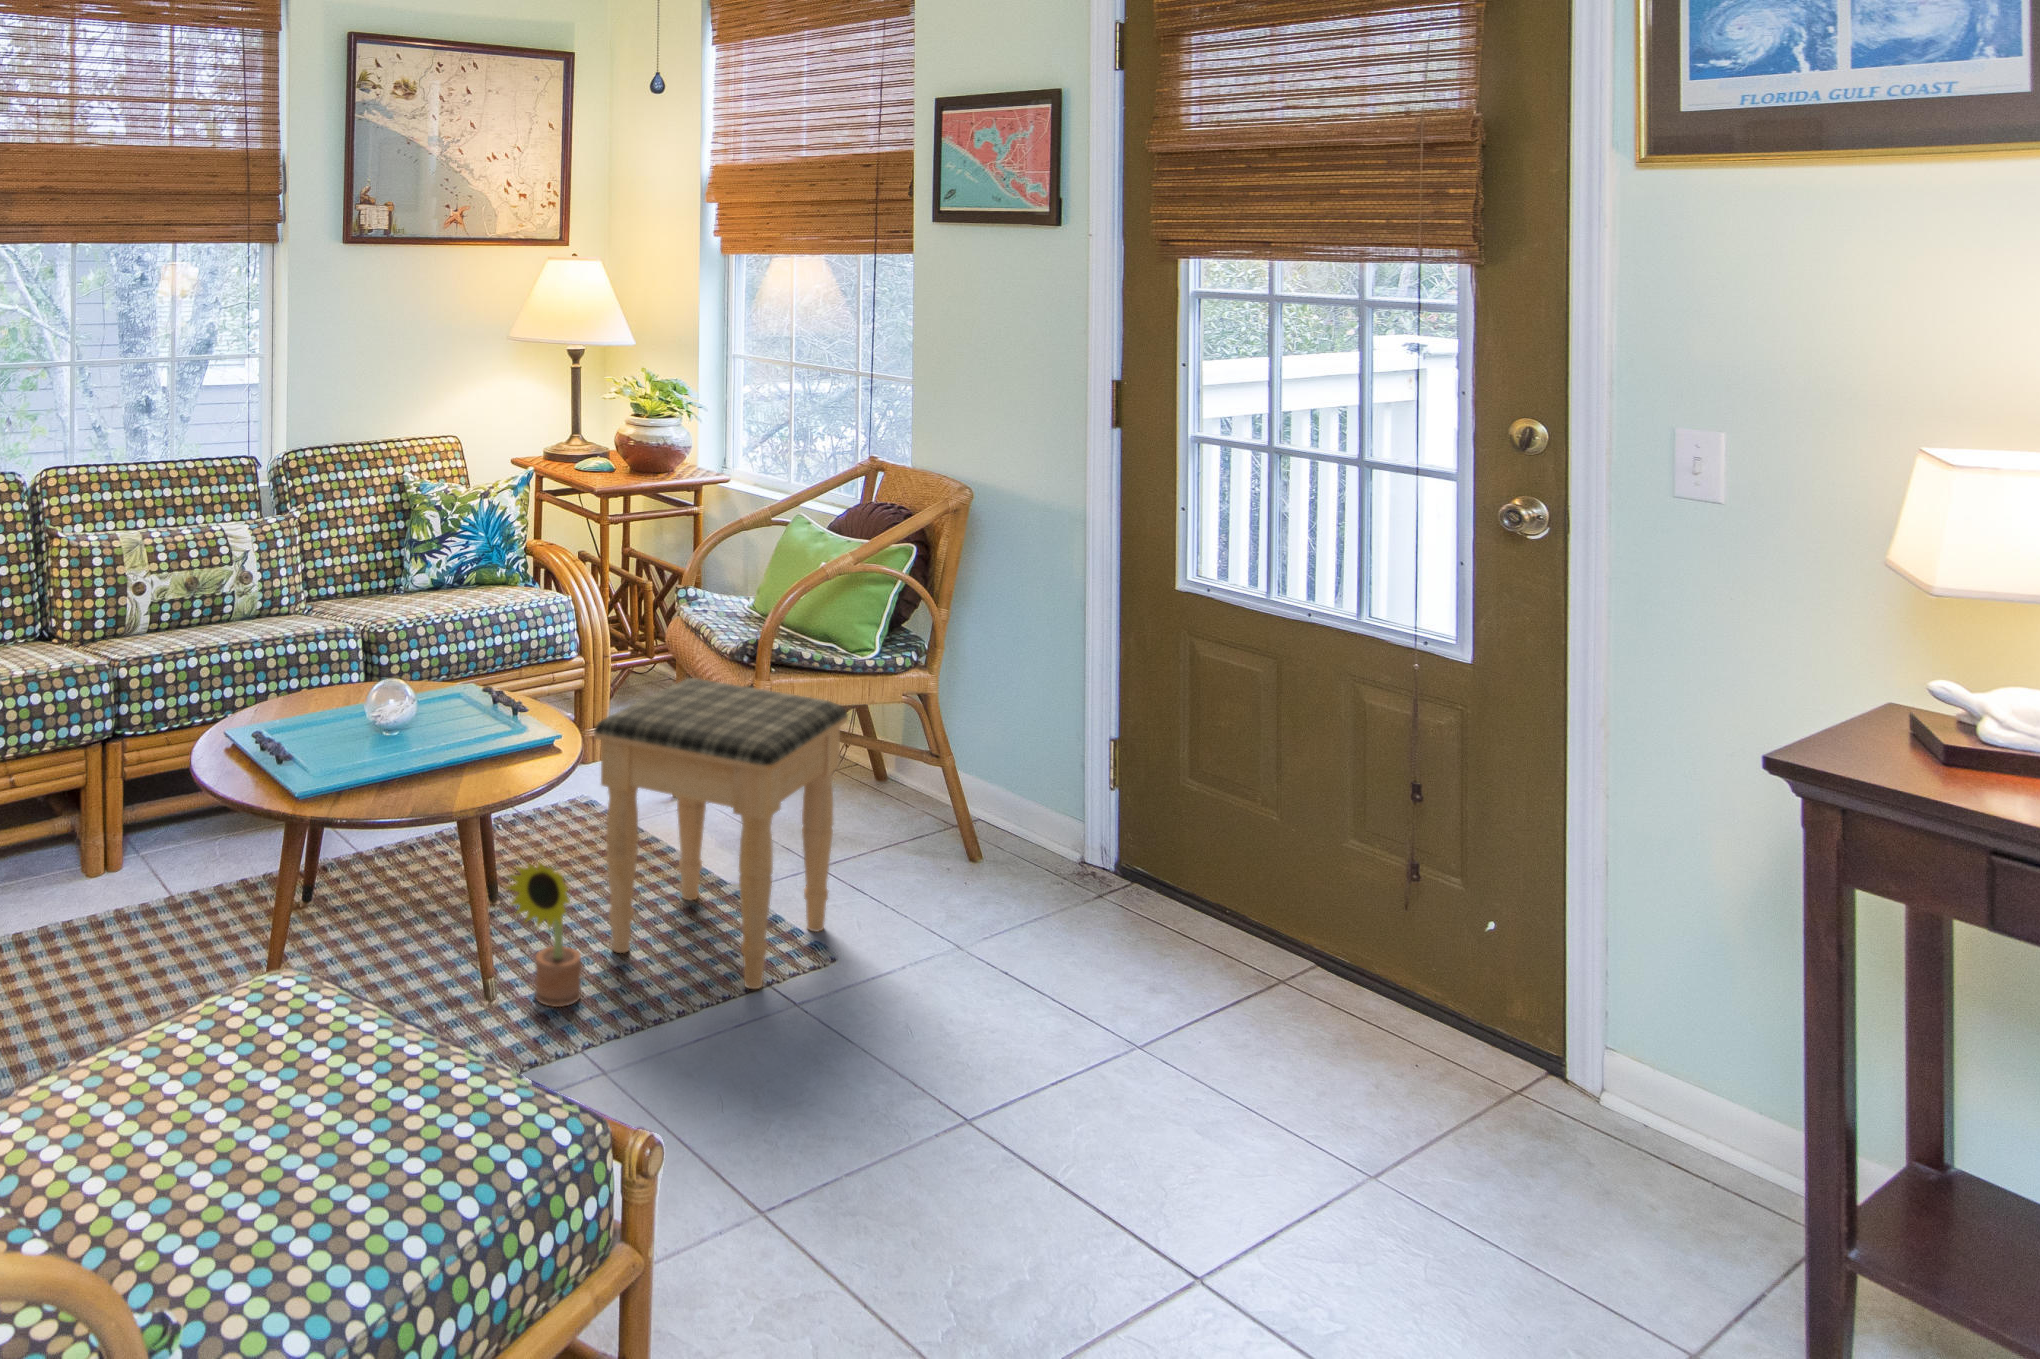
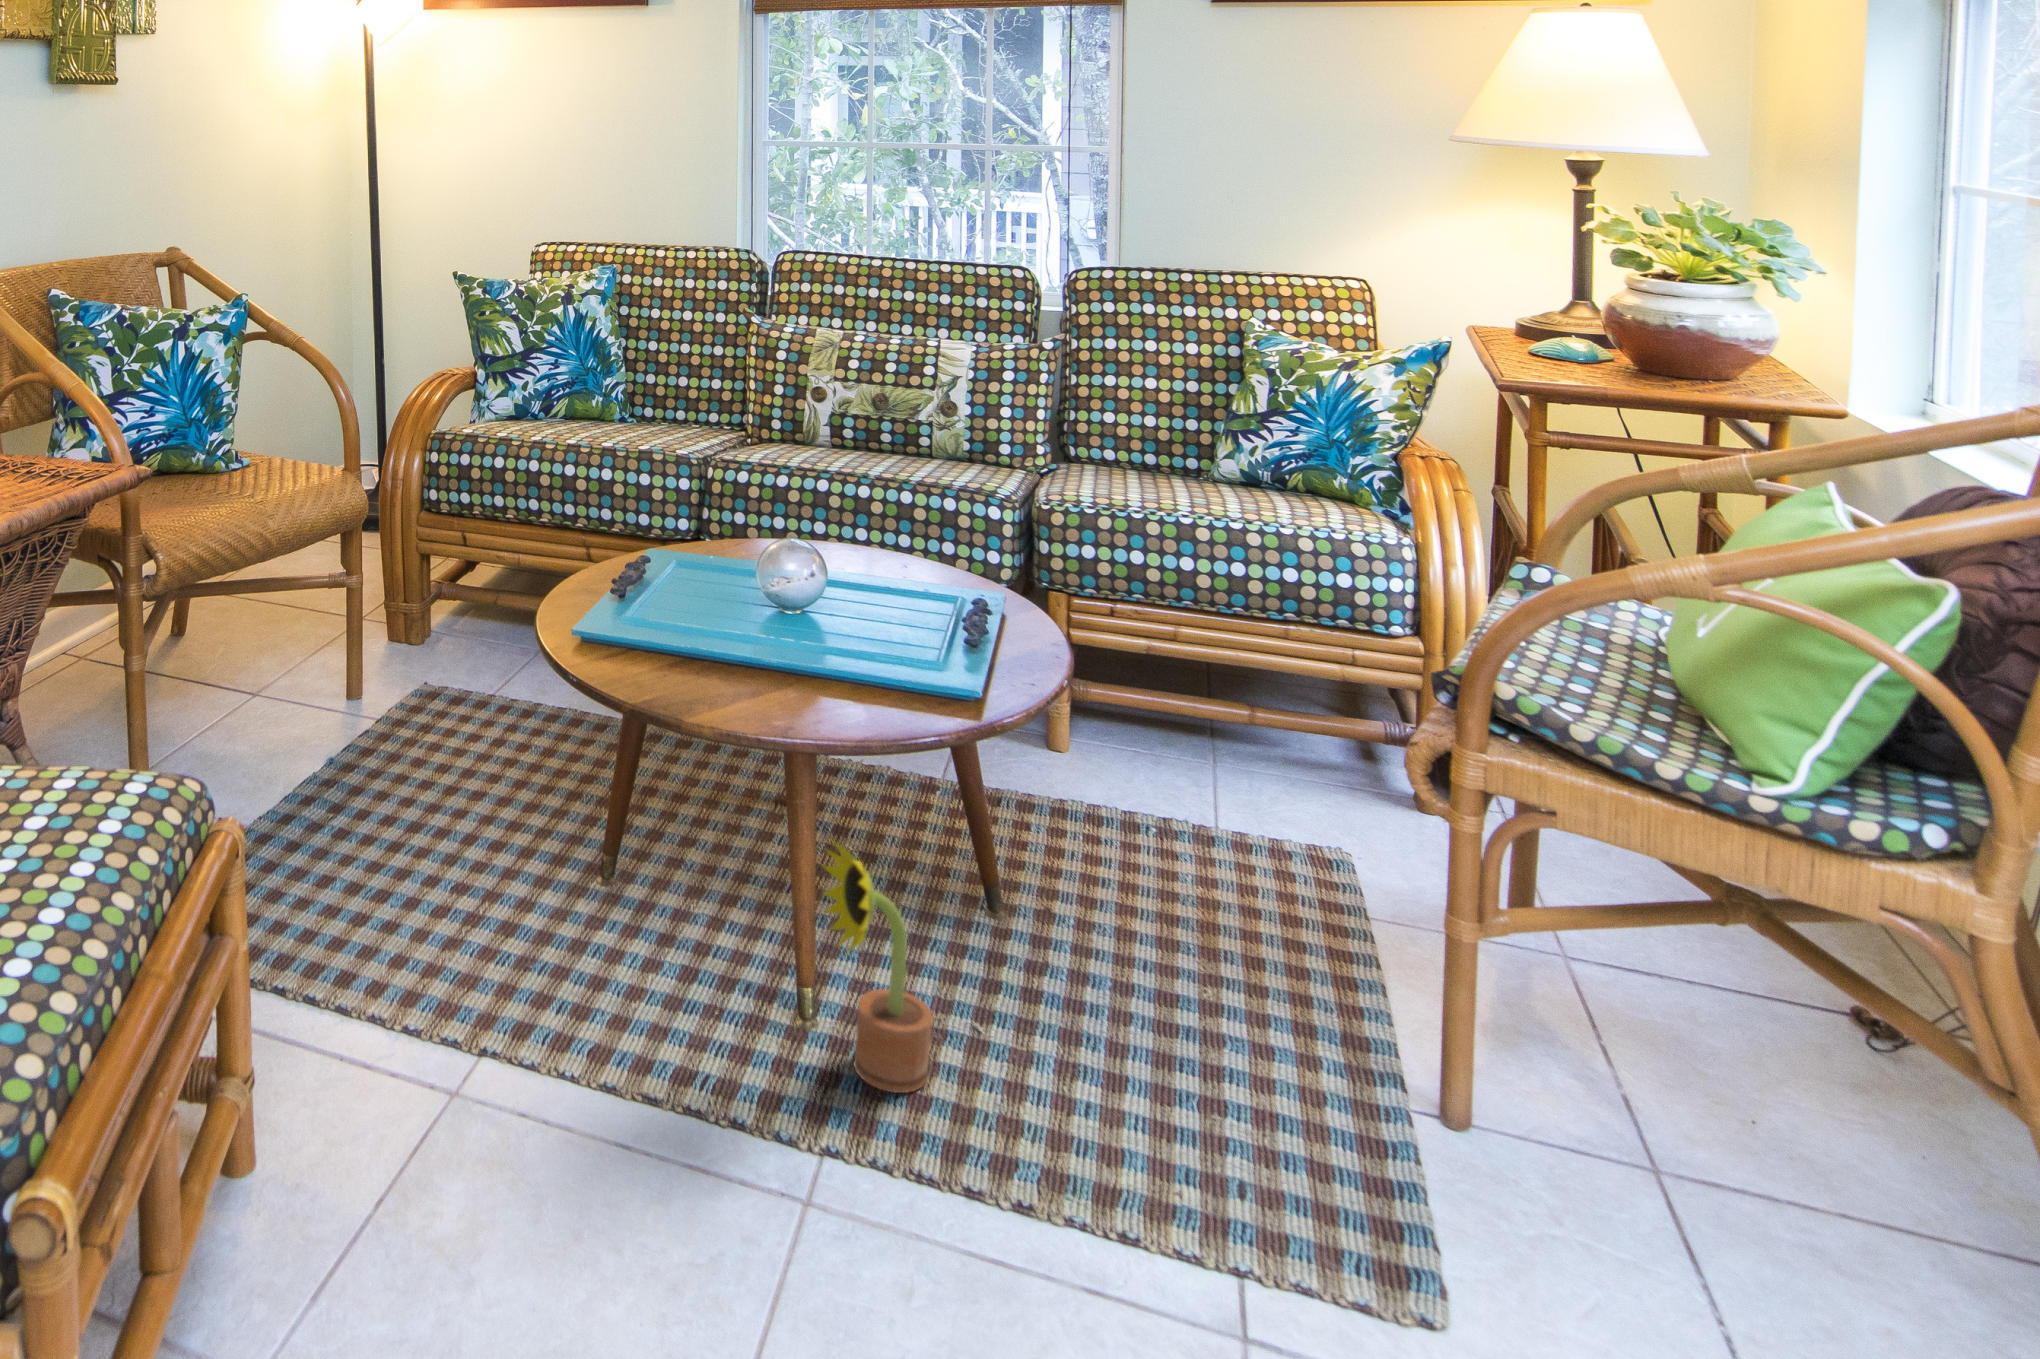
footstool: present [594,678,848,989] -> none [1057,679,1628,1270]

